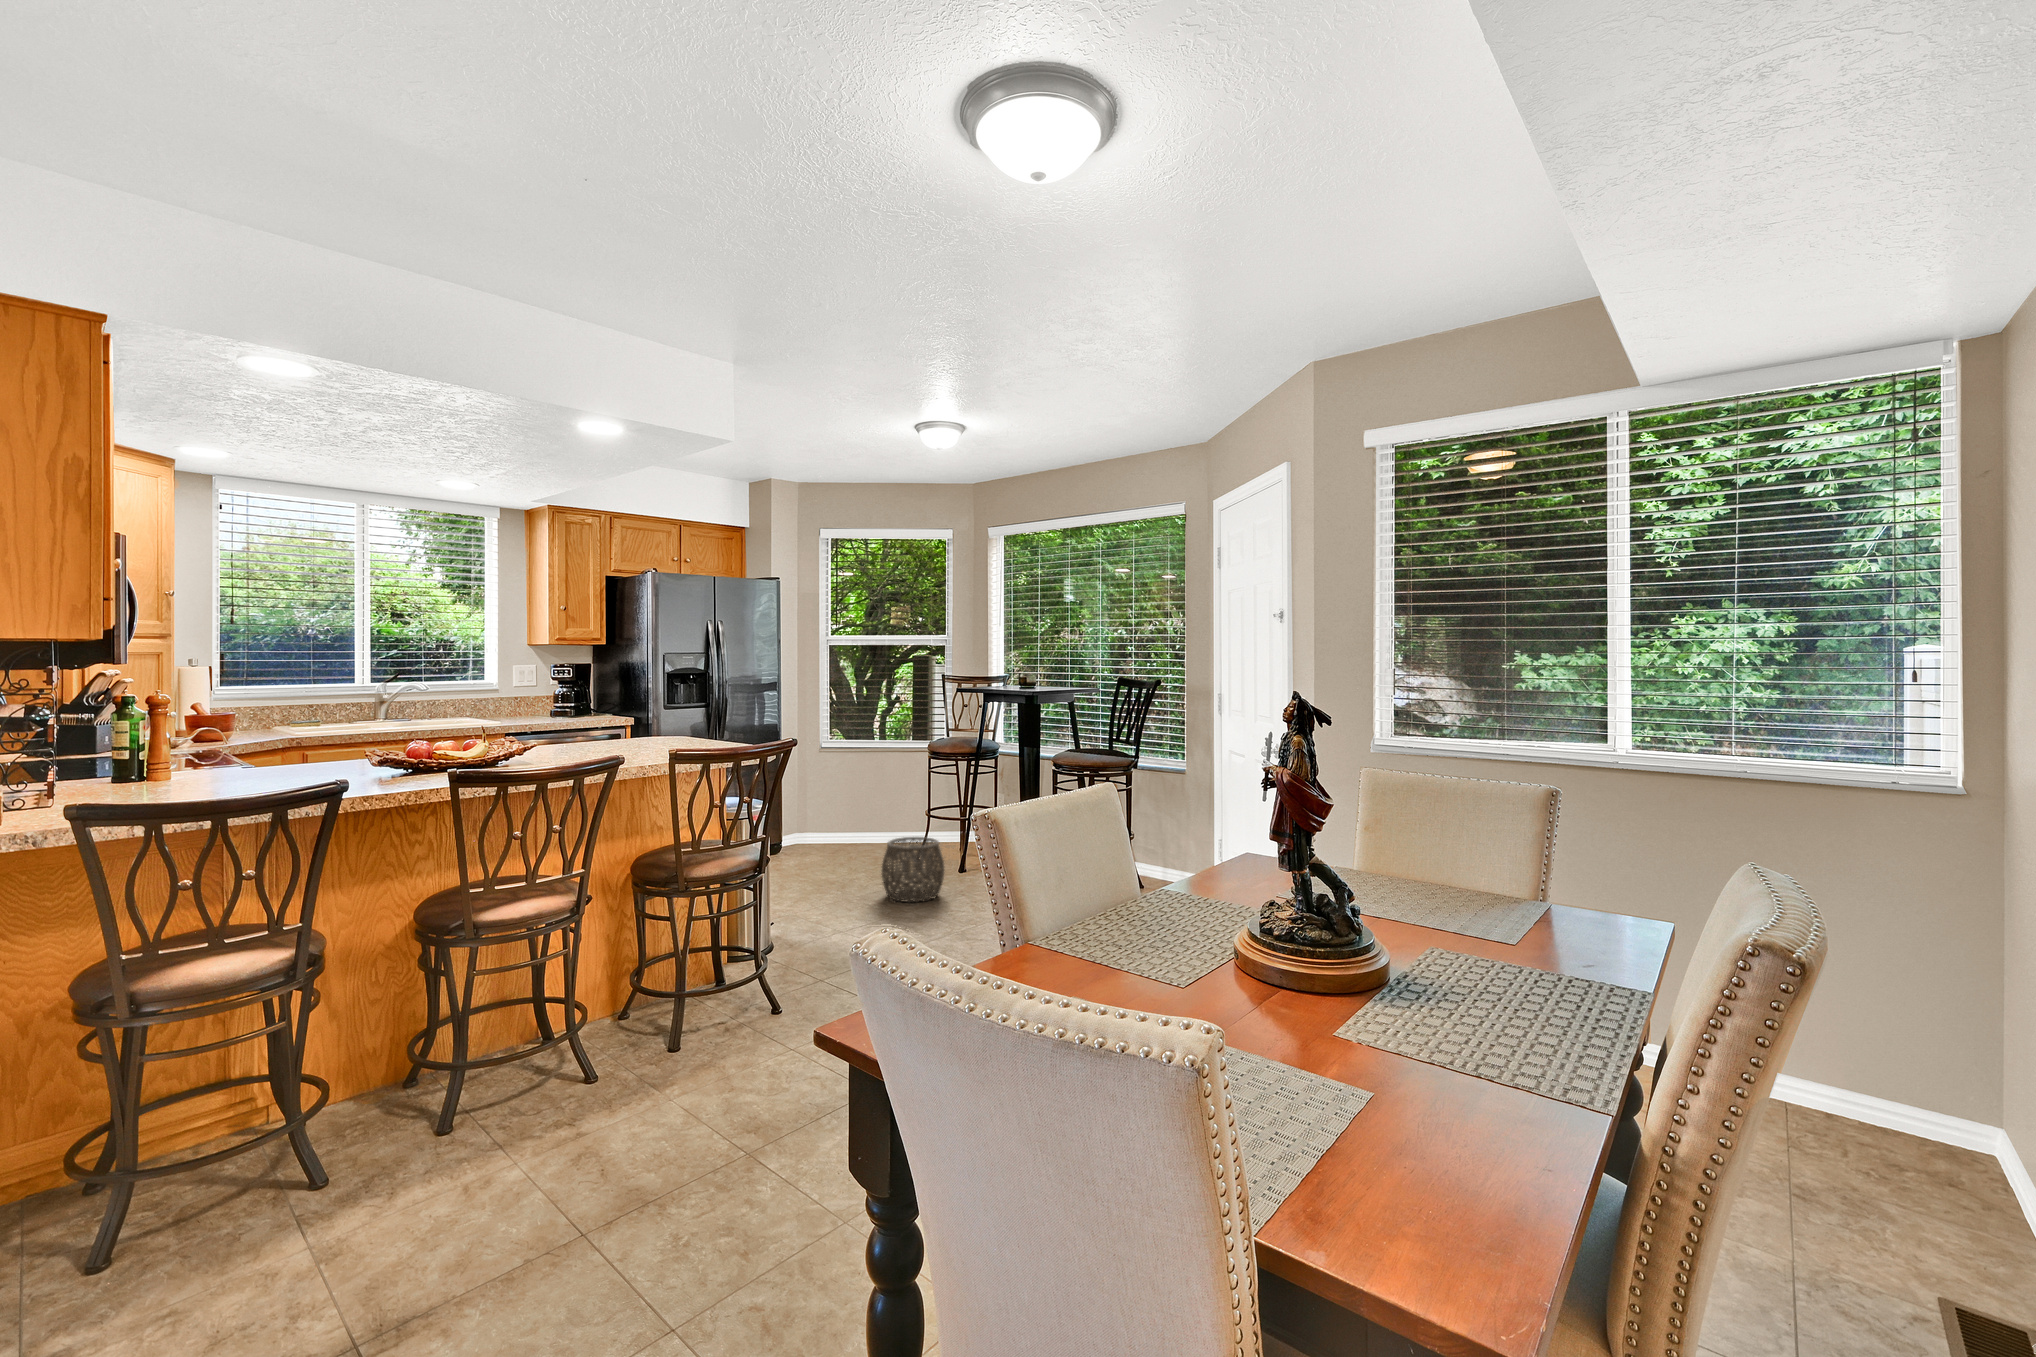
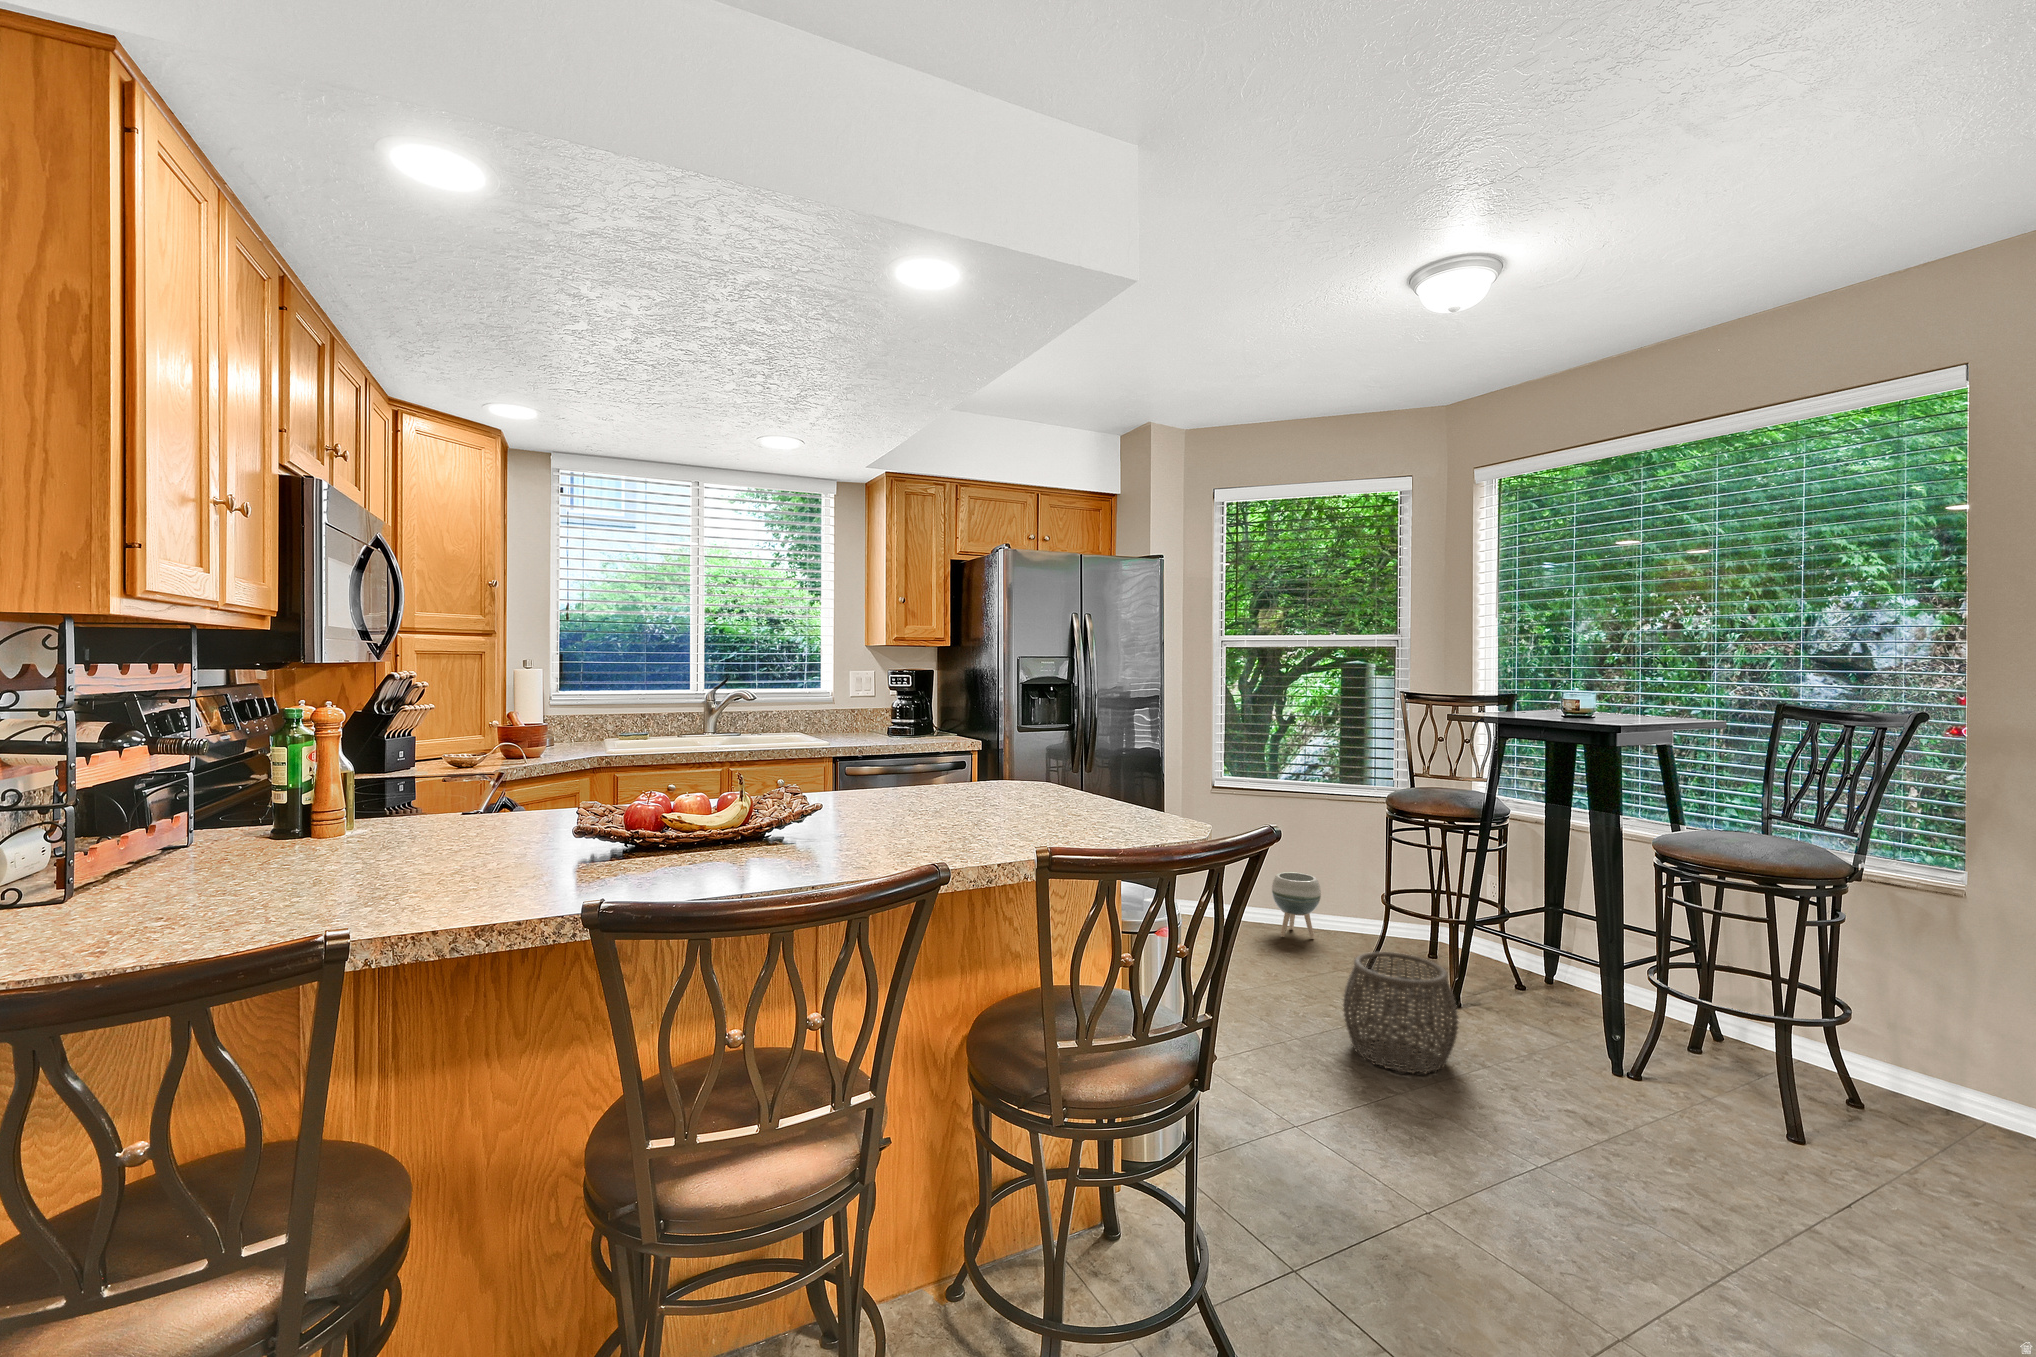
planter: none [861,805,894,849] -> present [1272,872,1321,939]

